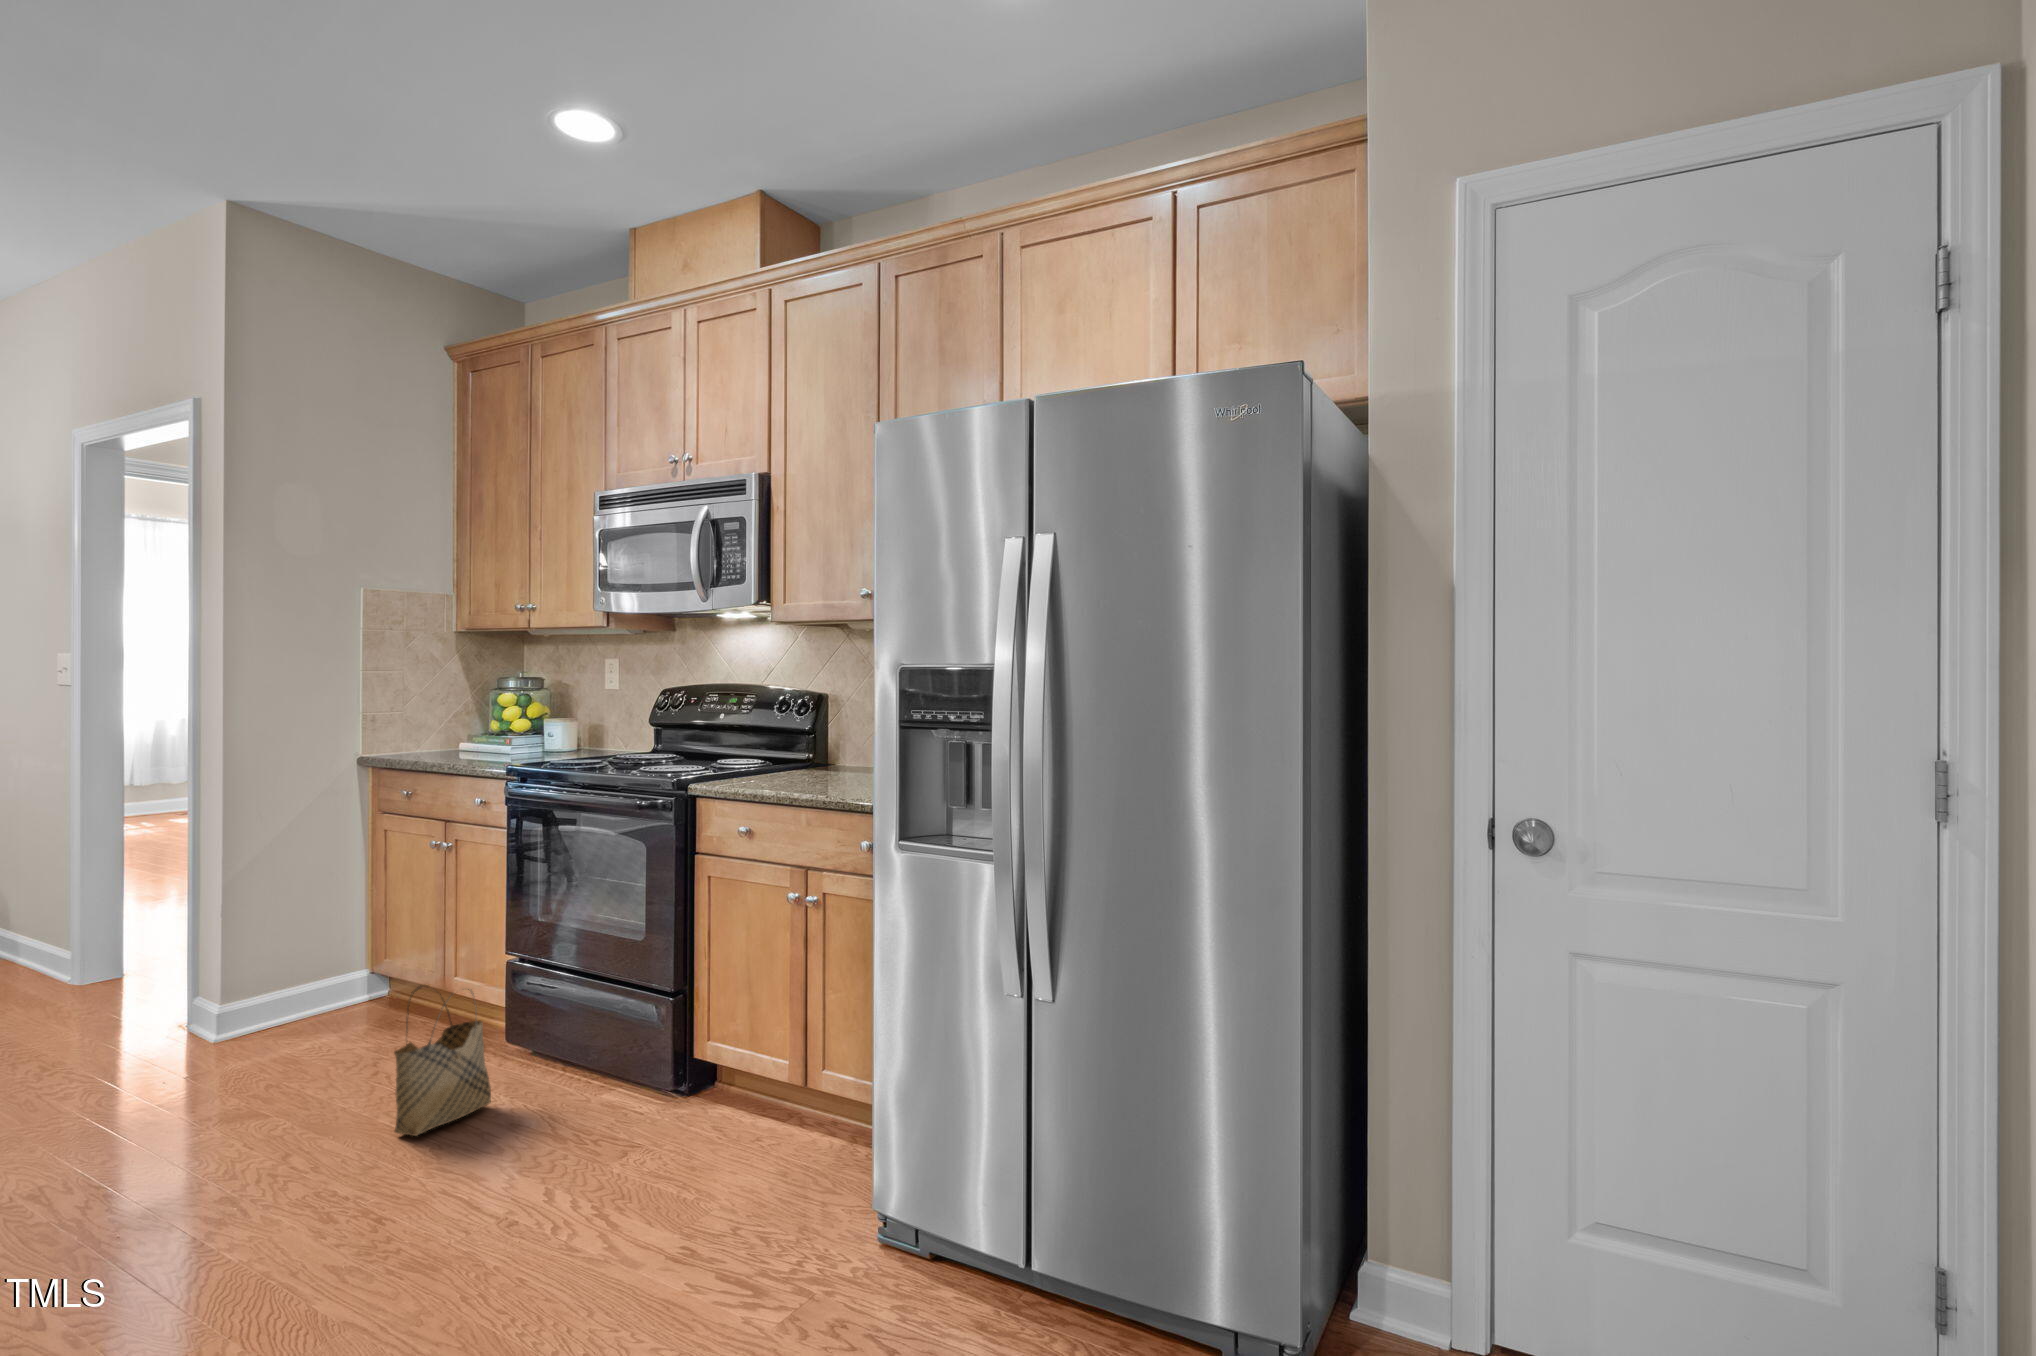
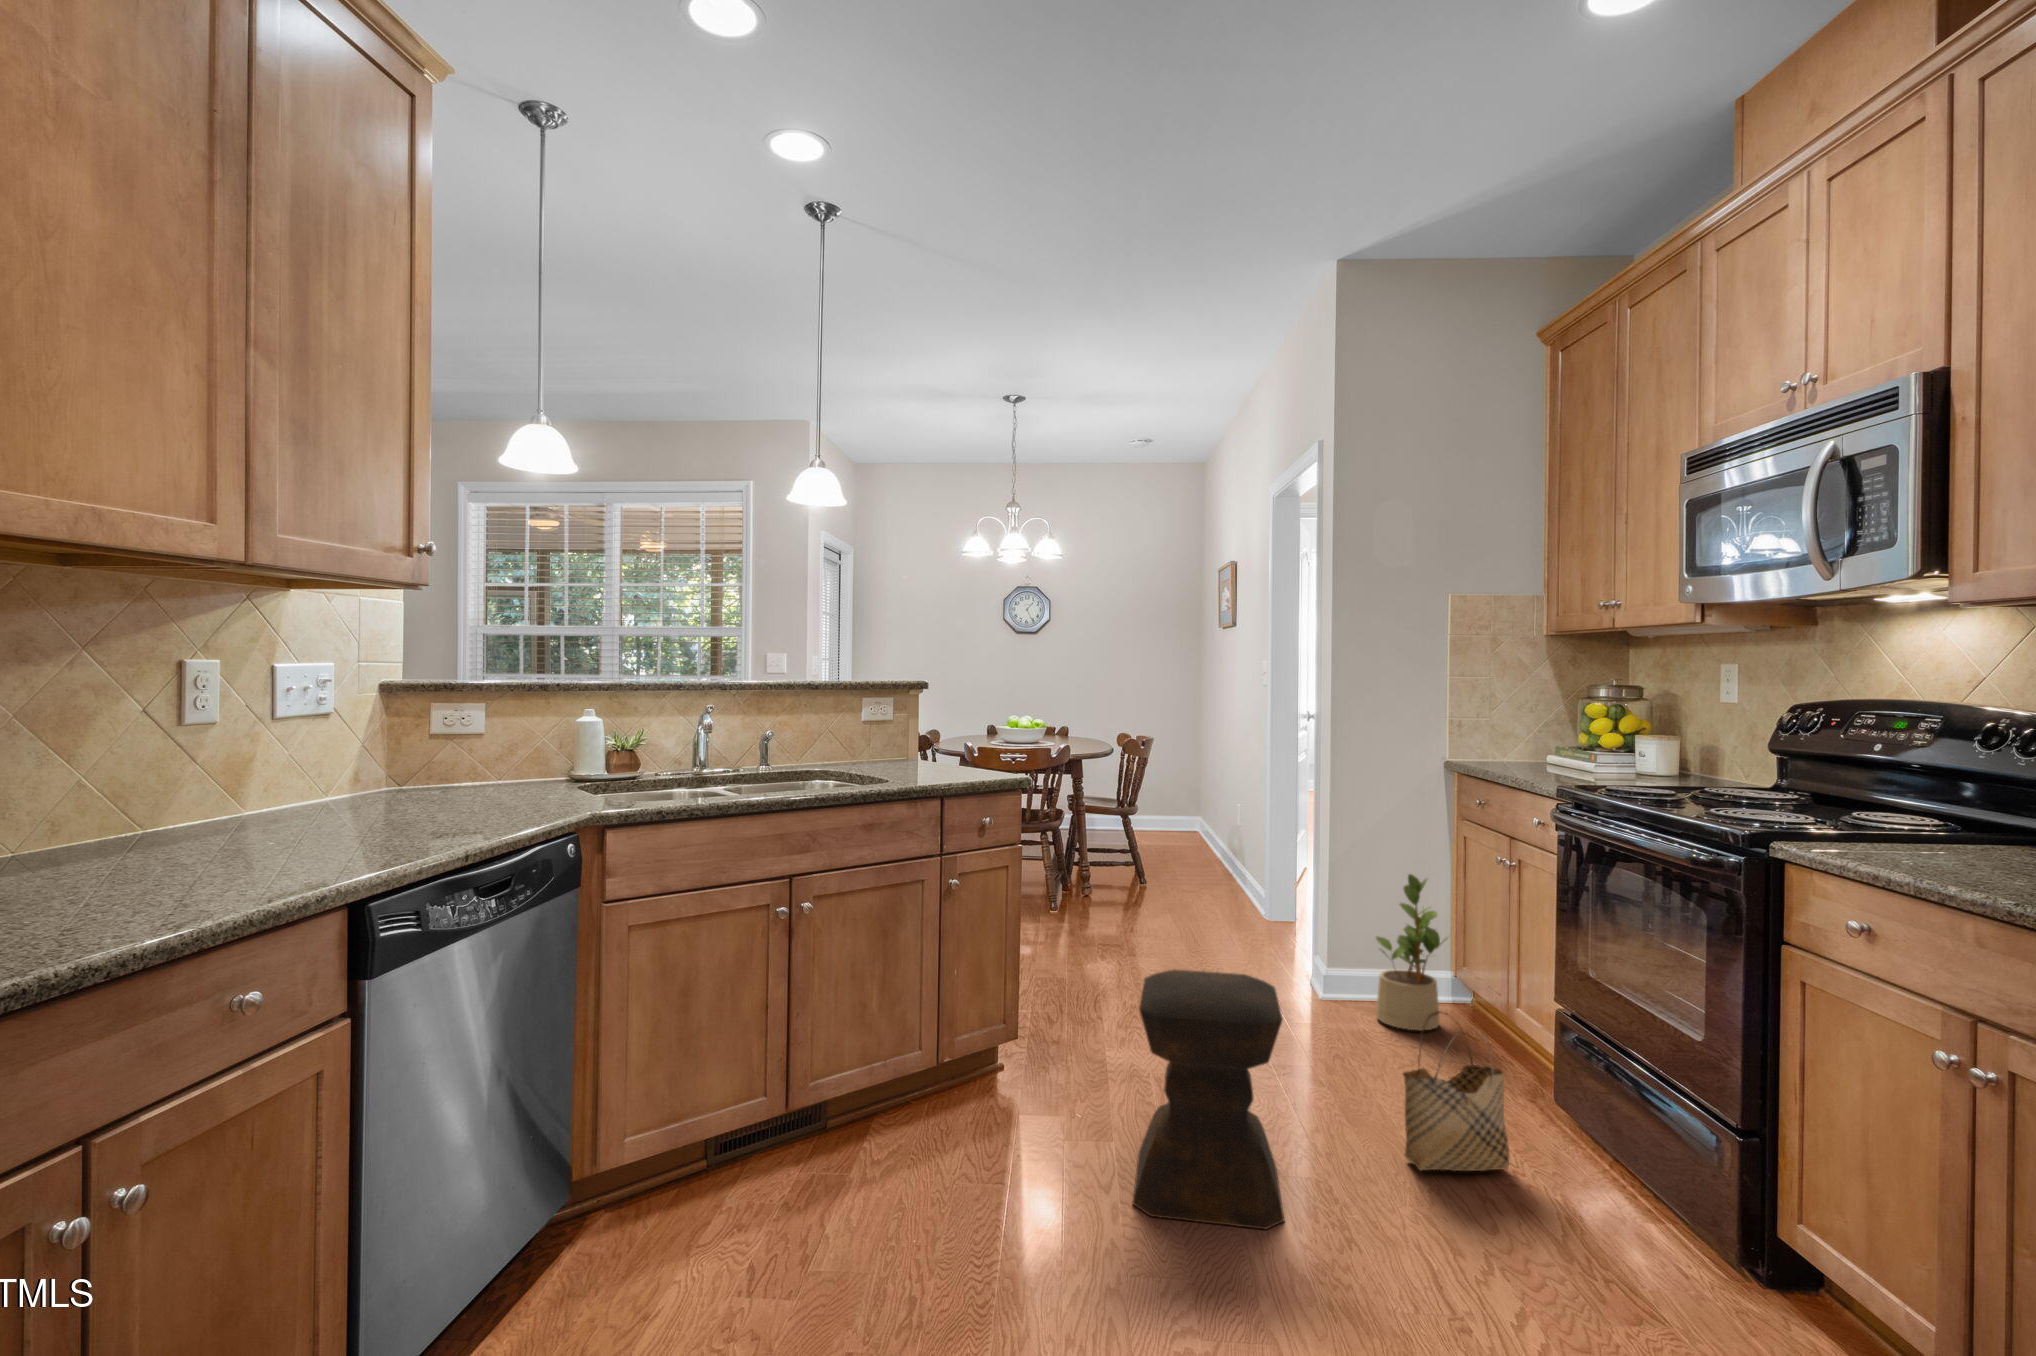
potted plant: none [288,875,379,1038] -> present [1376,874,1447,1030]
stool: none [61,1001,302,1312] -> present [1133,969,1284,1229]

